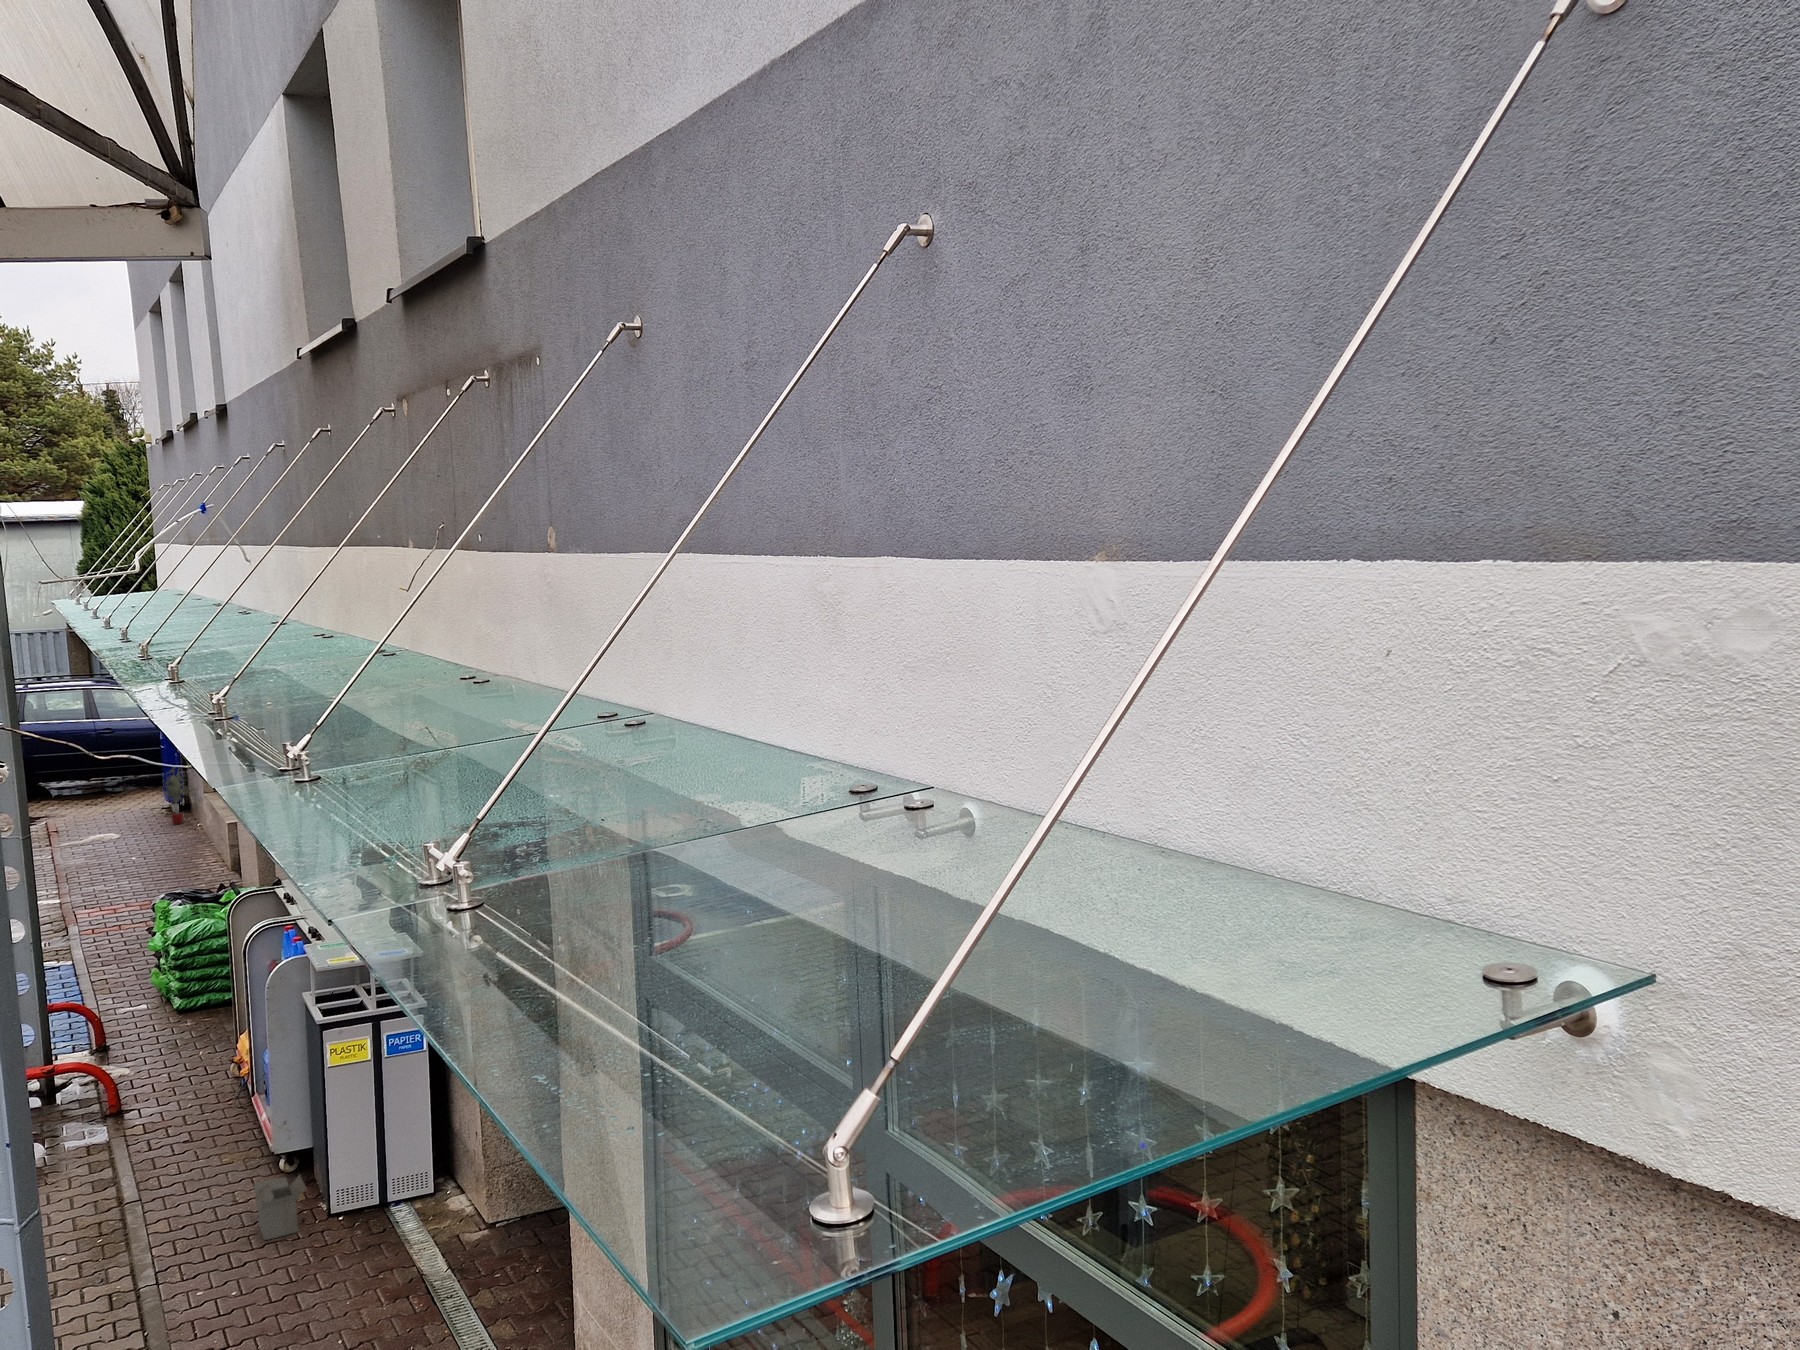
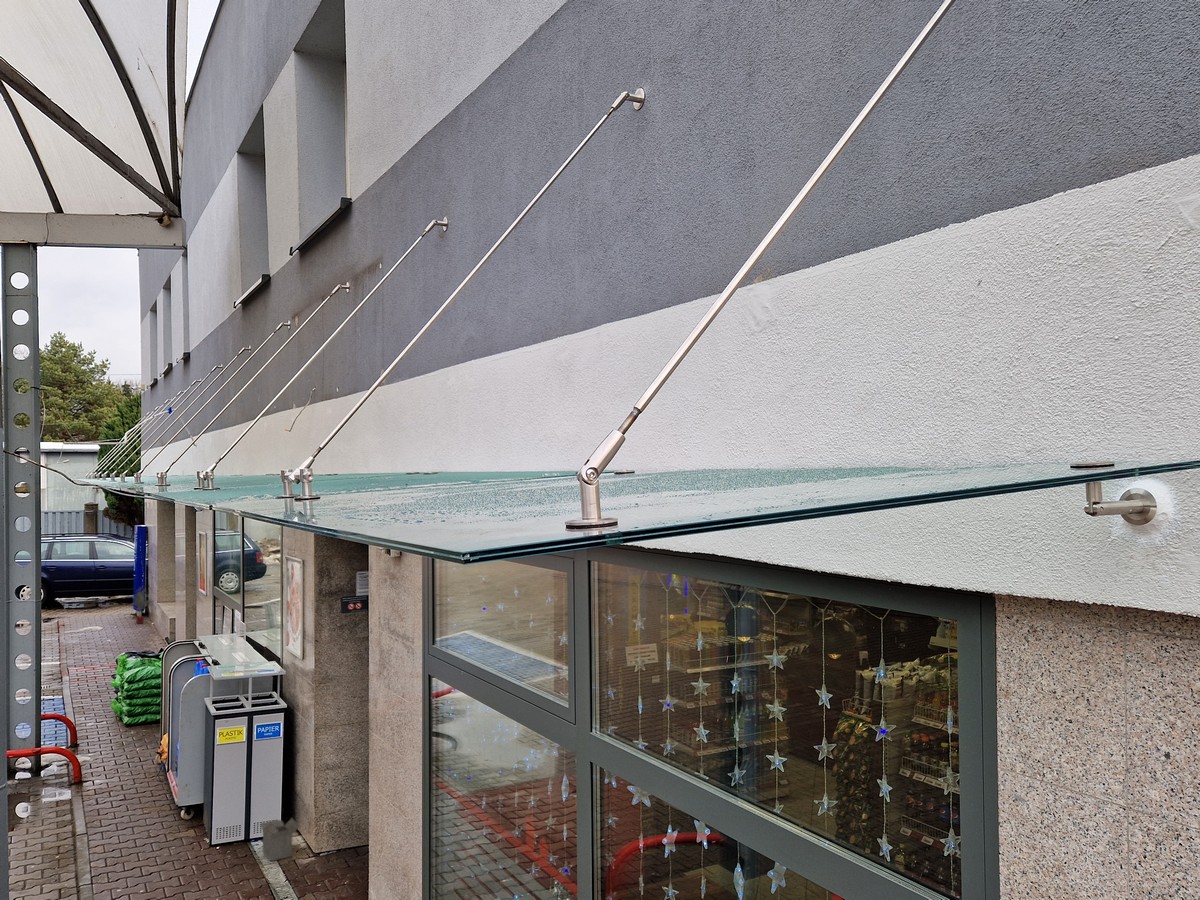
cardboard box: present [253,1175,306,1240] -> present [261,818,299,861]

